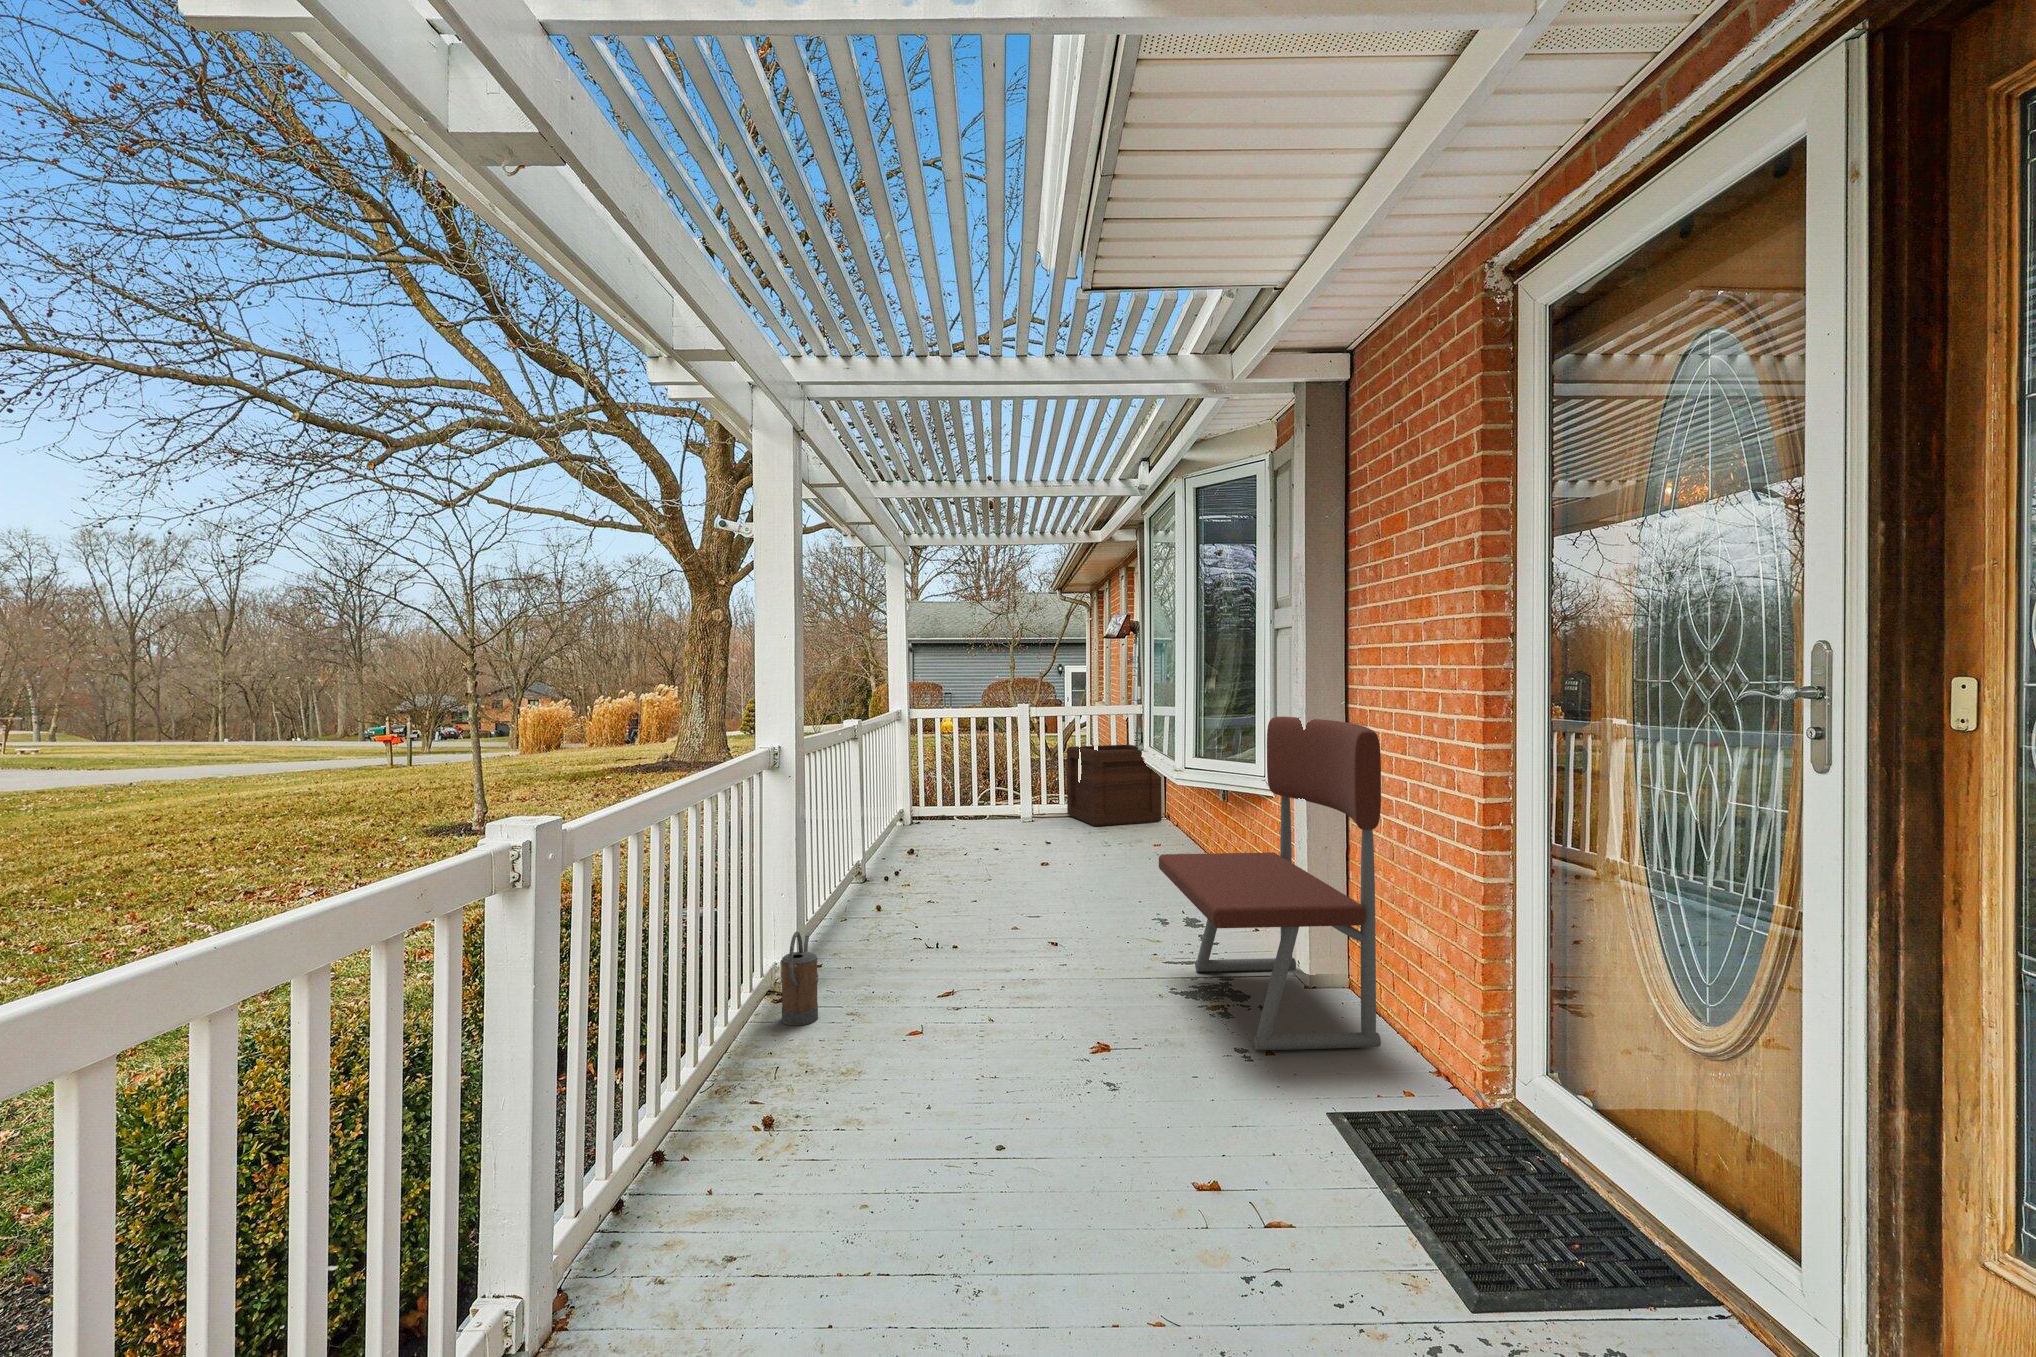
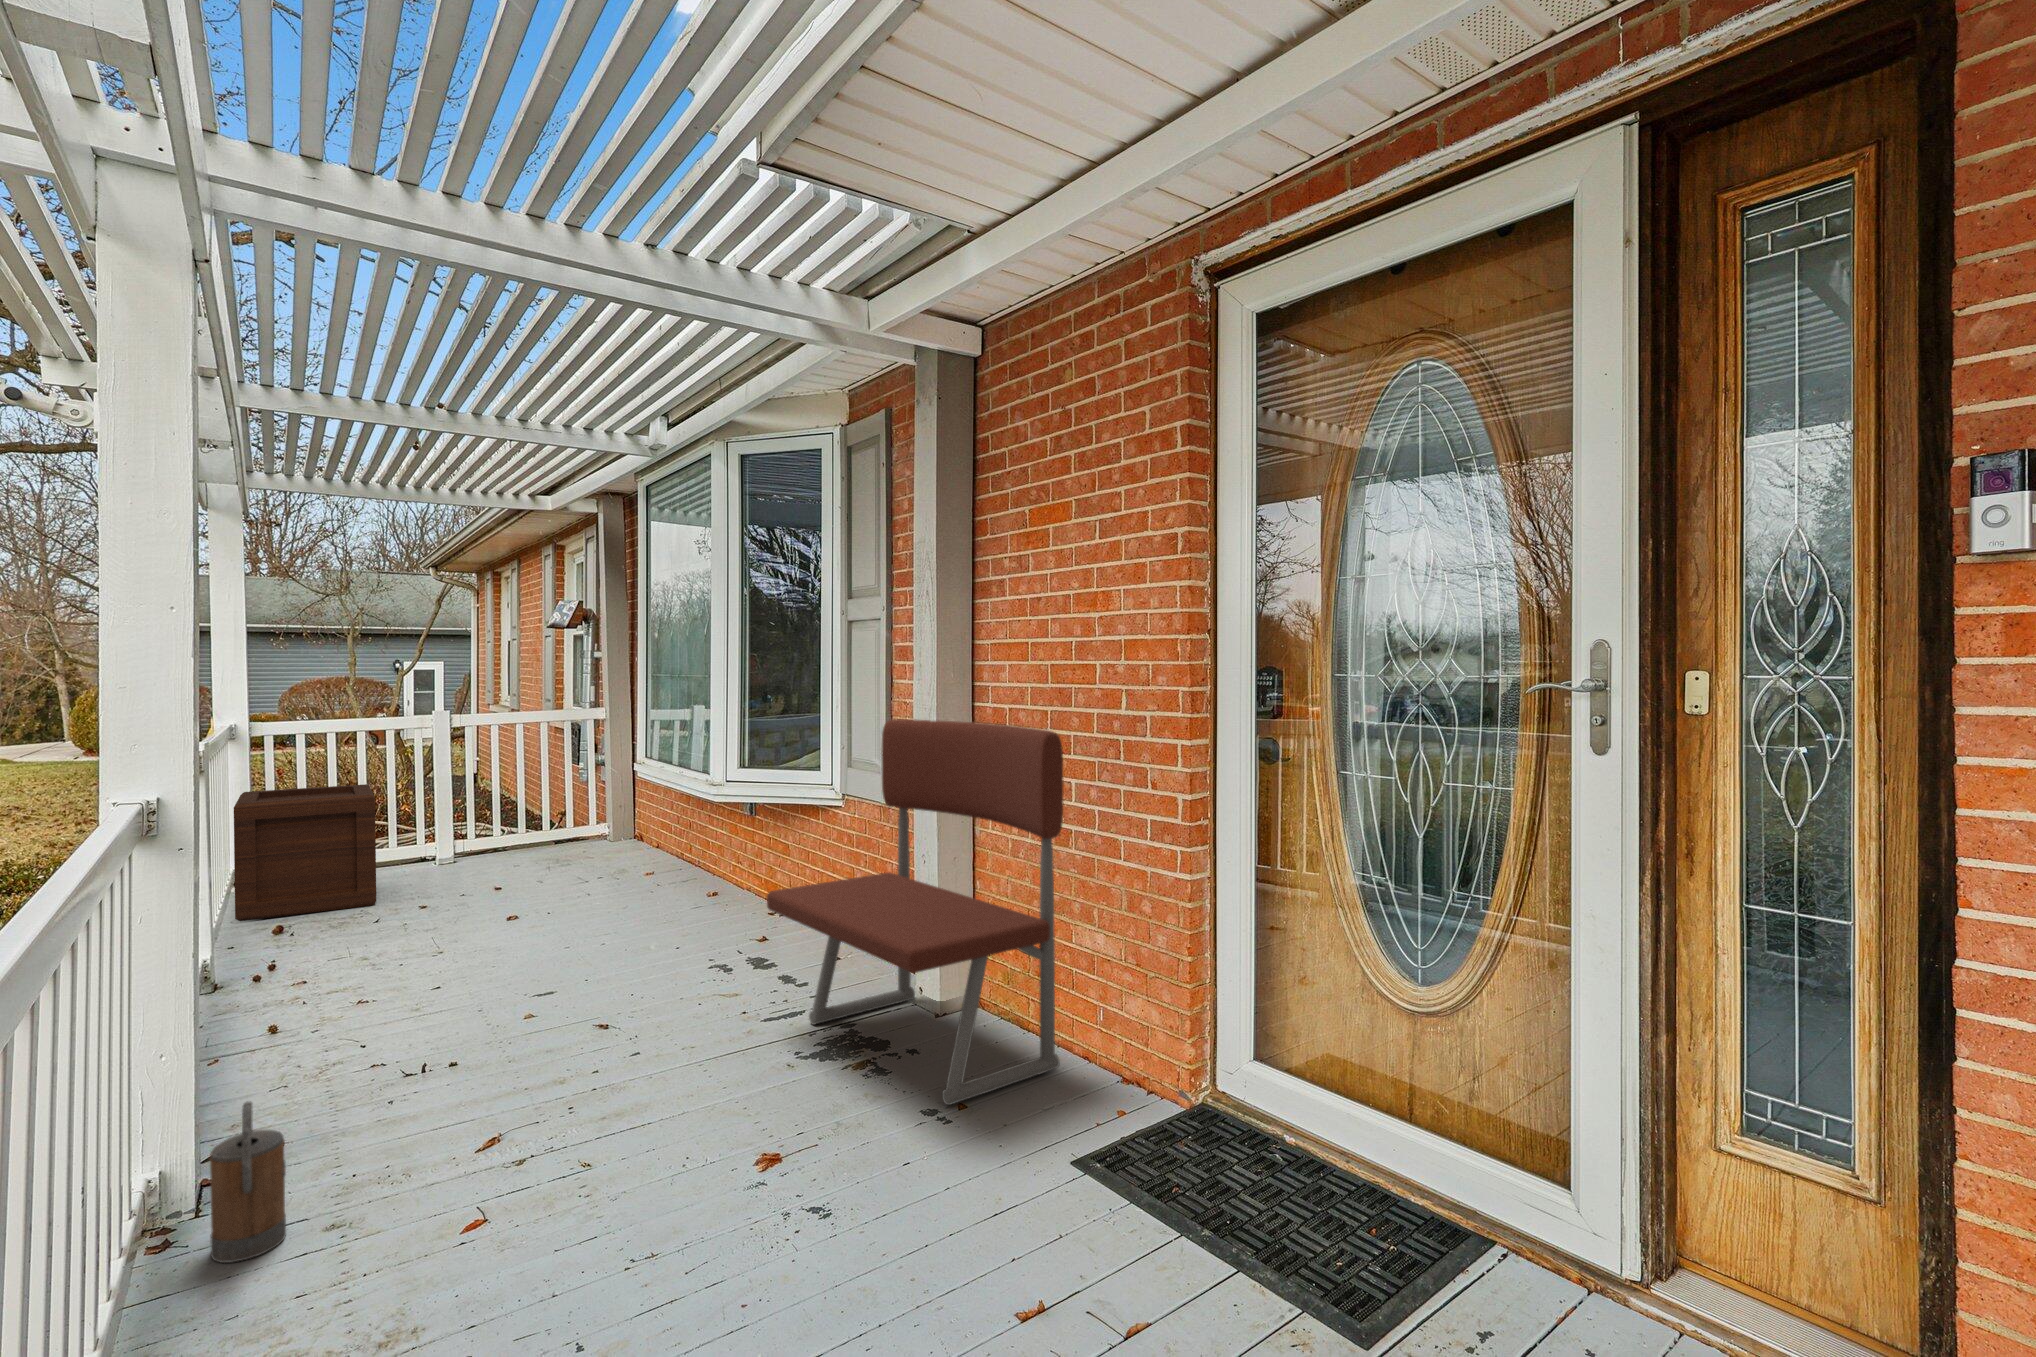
wooden crate: present [1067,745,1162,826] -> present [234,784,376,921]

